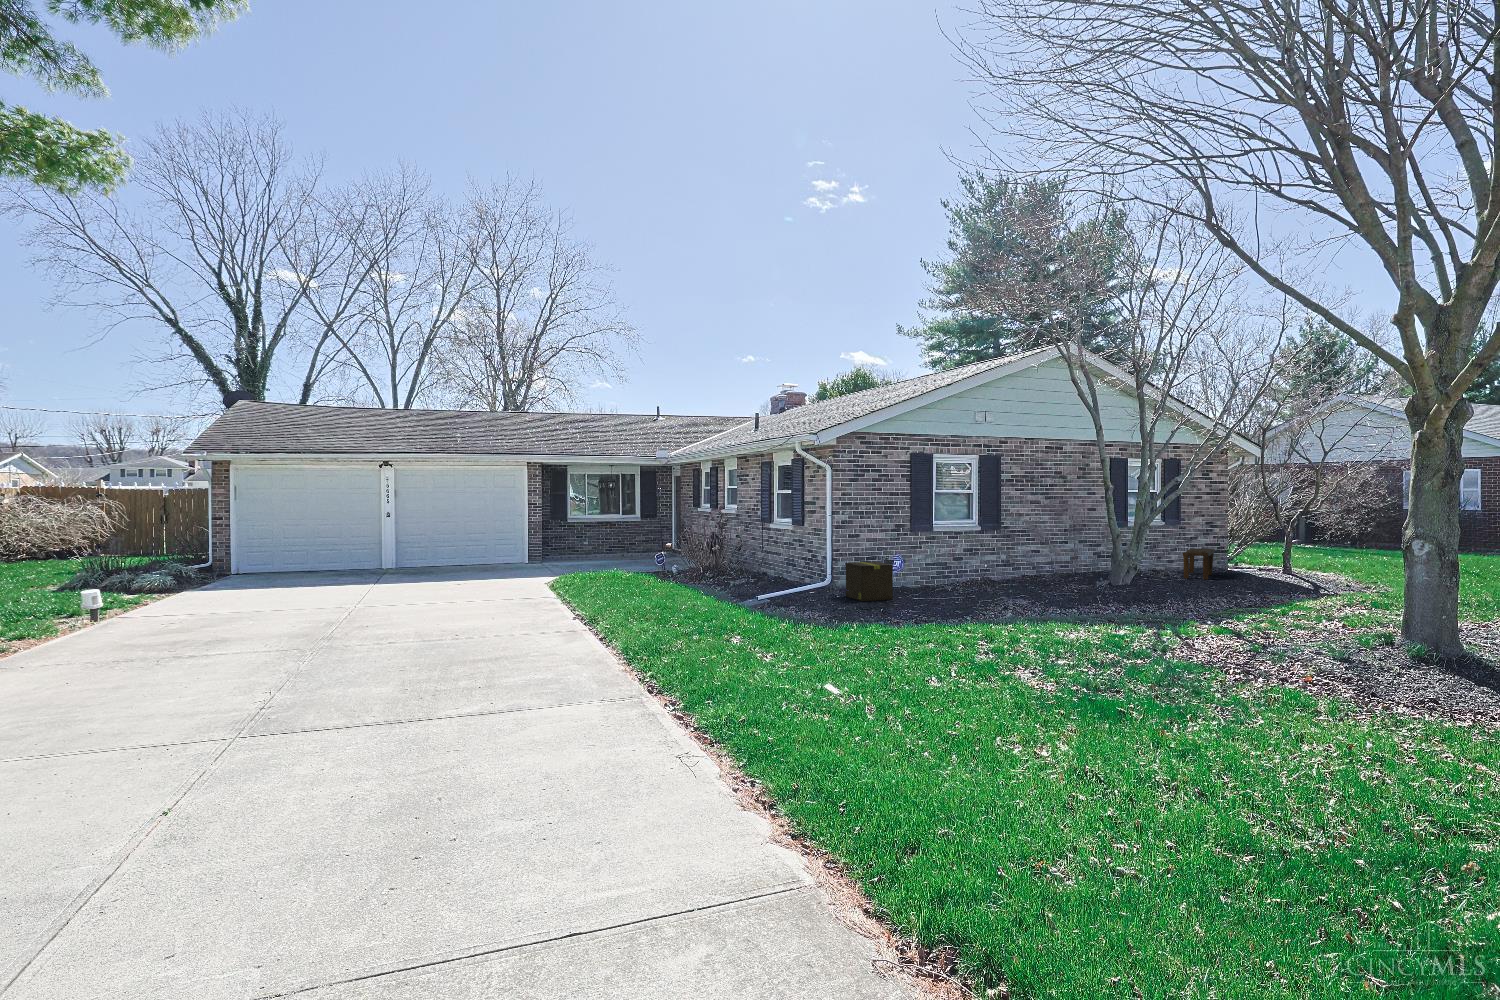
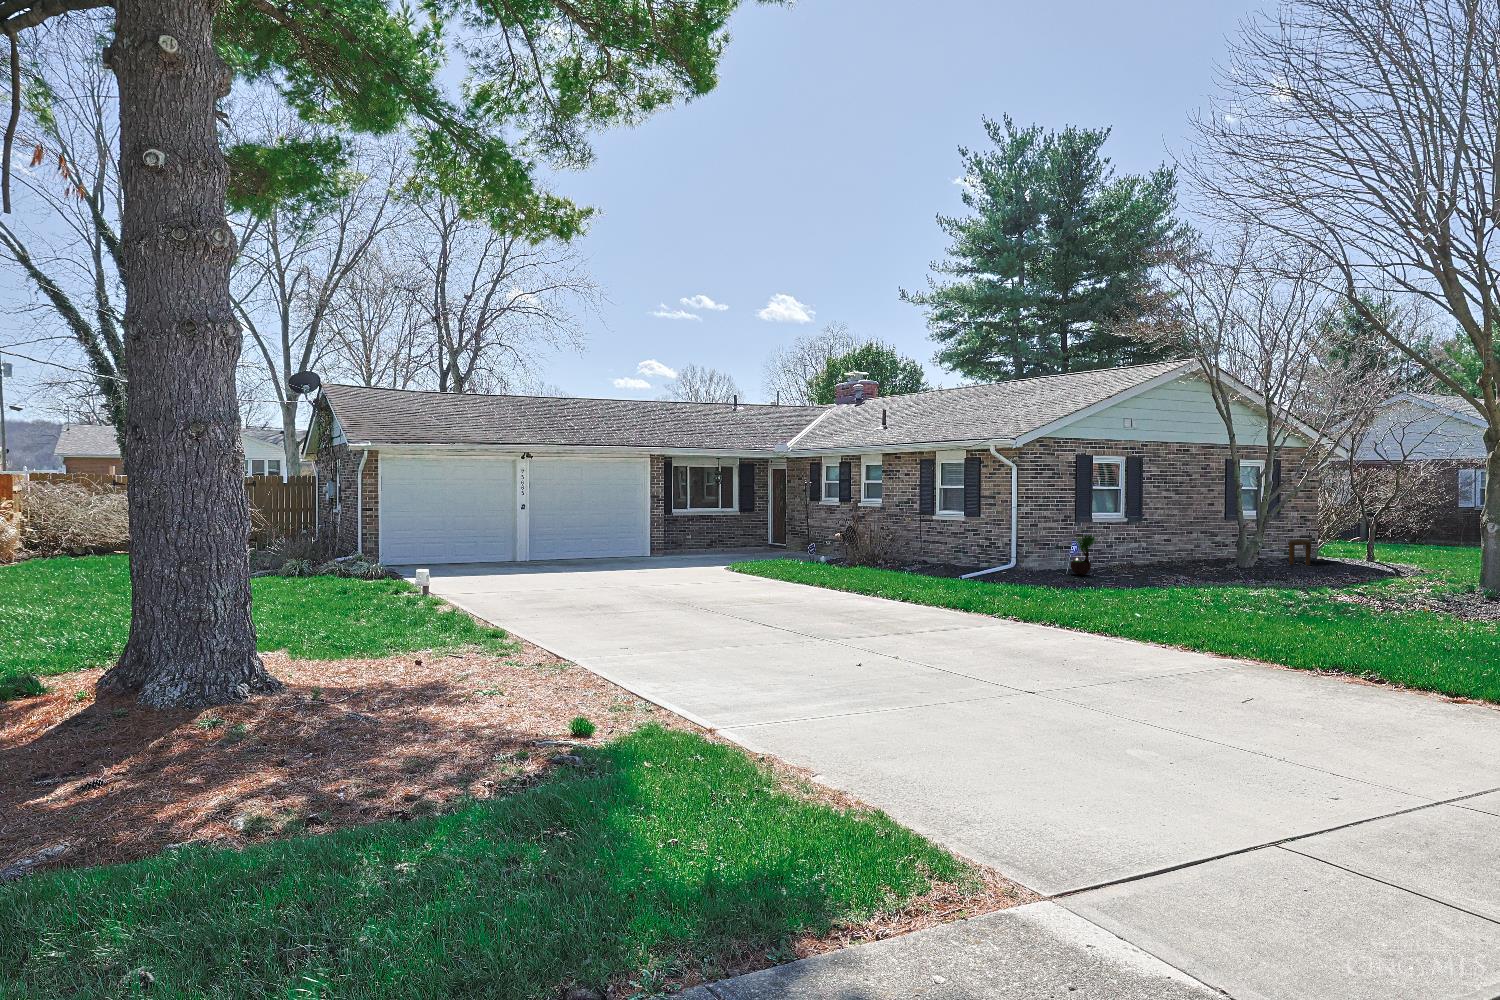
potted tree: none [903,541,934,593] -> present [1071,534,1096,575]
cardboard box: present [846,562,893,601] -> none [1028,548,1071,580]

